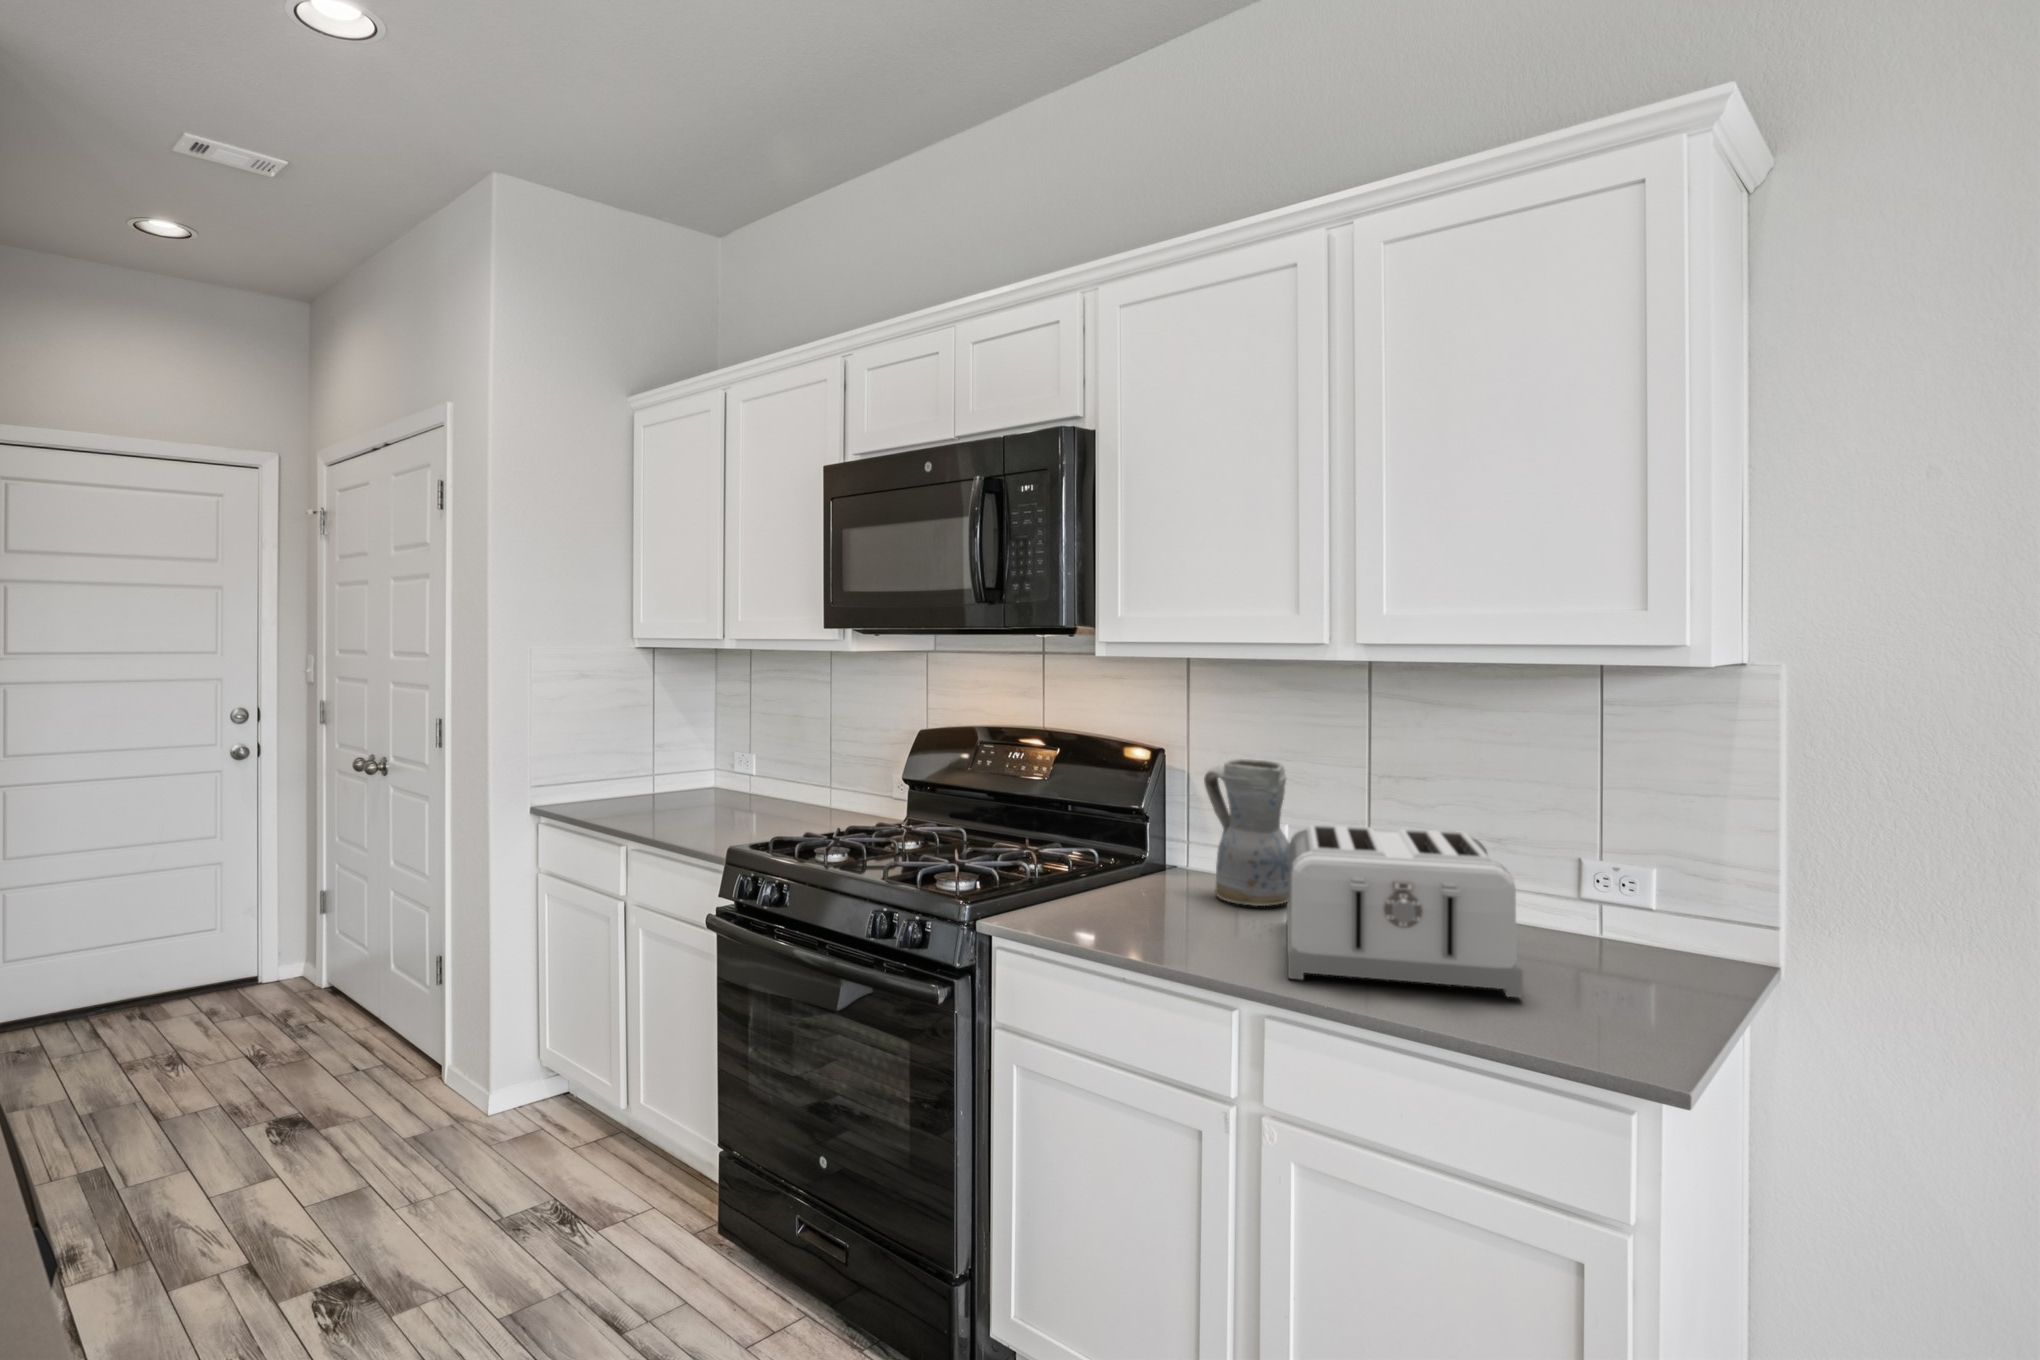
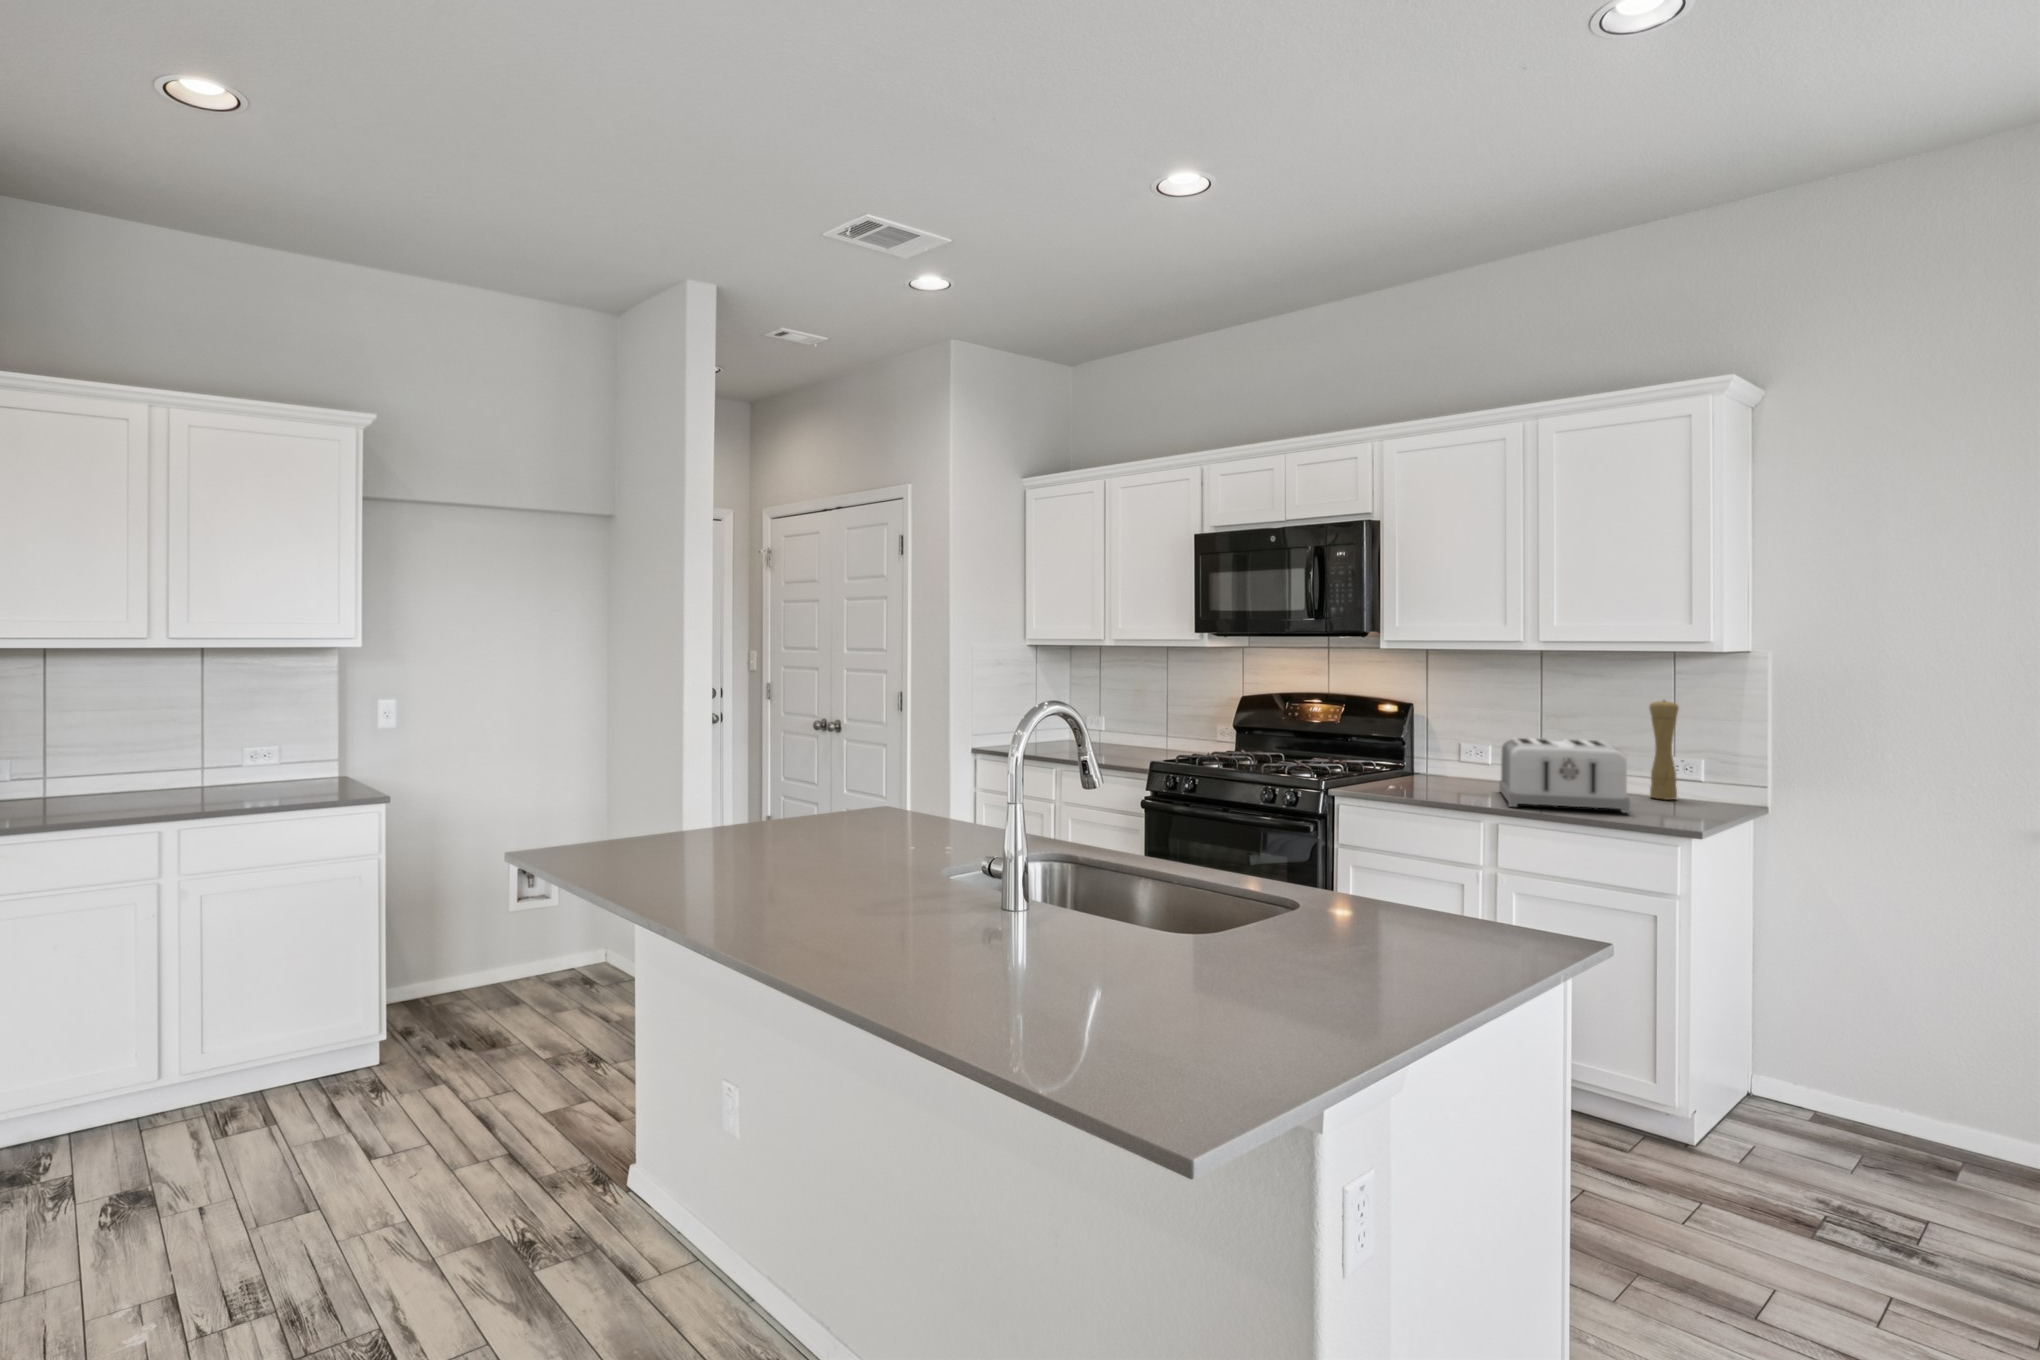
pepper mill: none [1556,753,1609,943] -> present [1649,700,1679,800]
ceramic pitcher: present [1204,759,1290,906] -> none [1446,706,1500,785]

